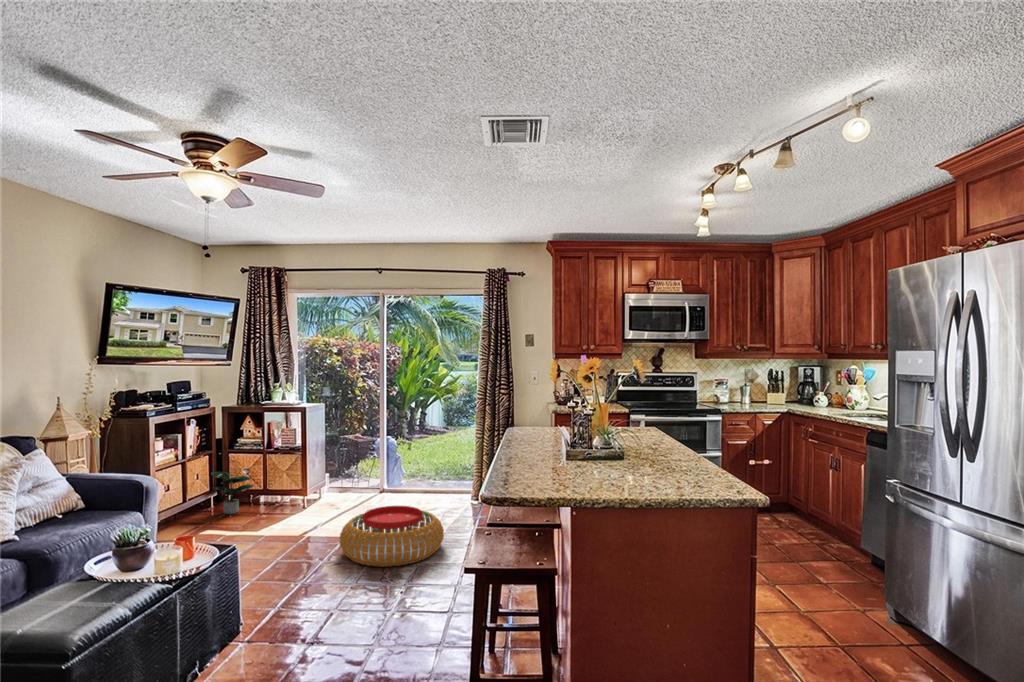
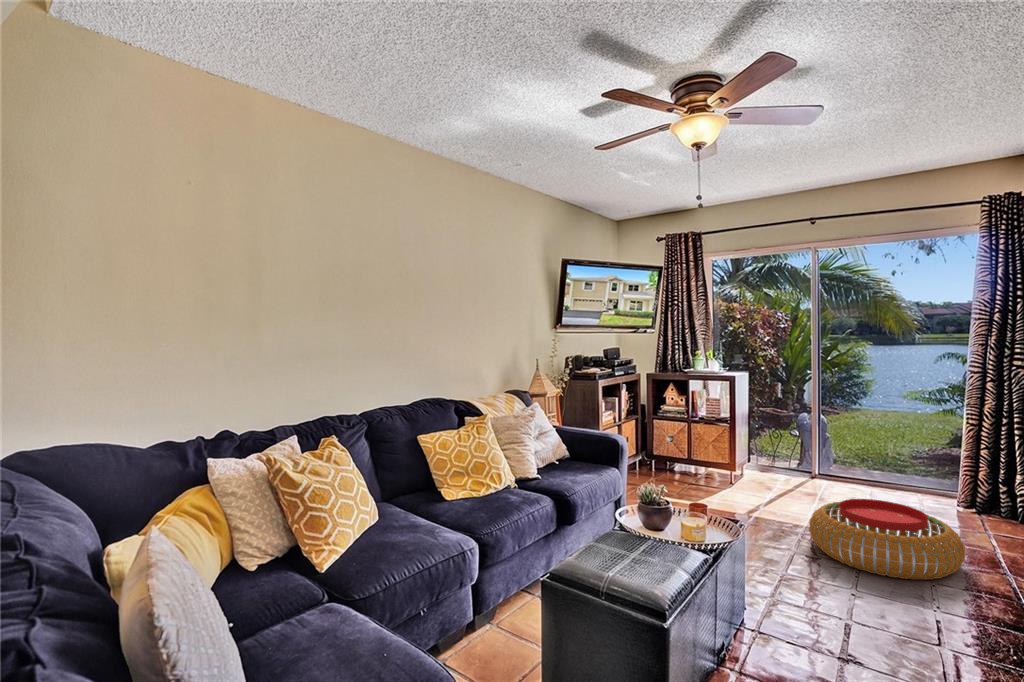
potted plant: present [212,472,254,514] -> none [641,436,681,479]

